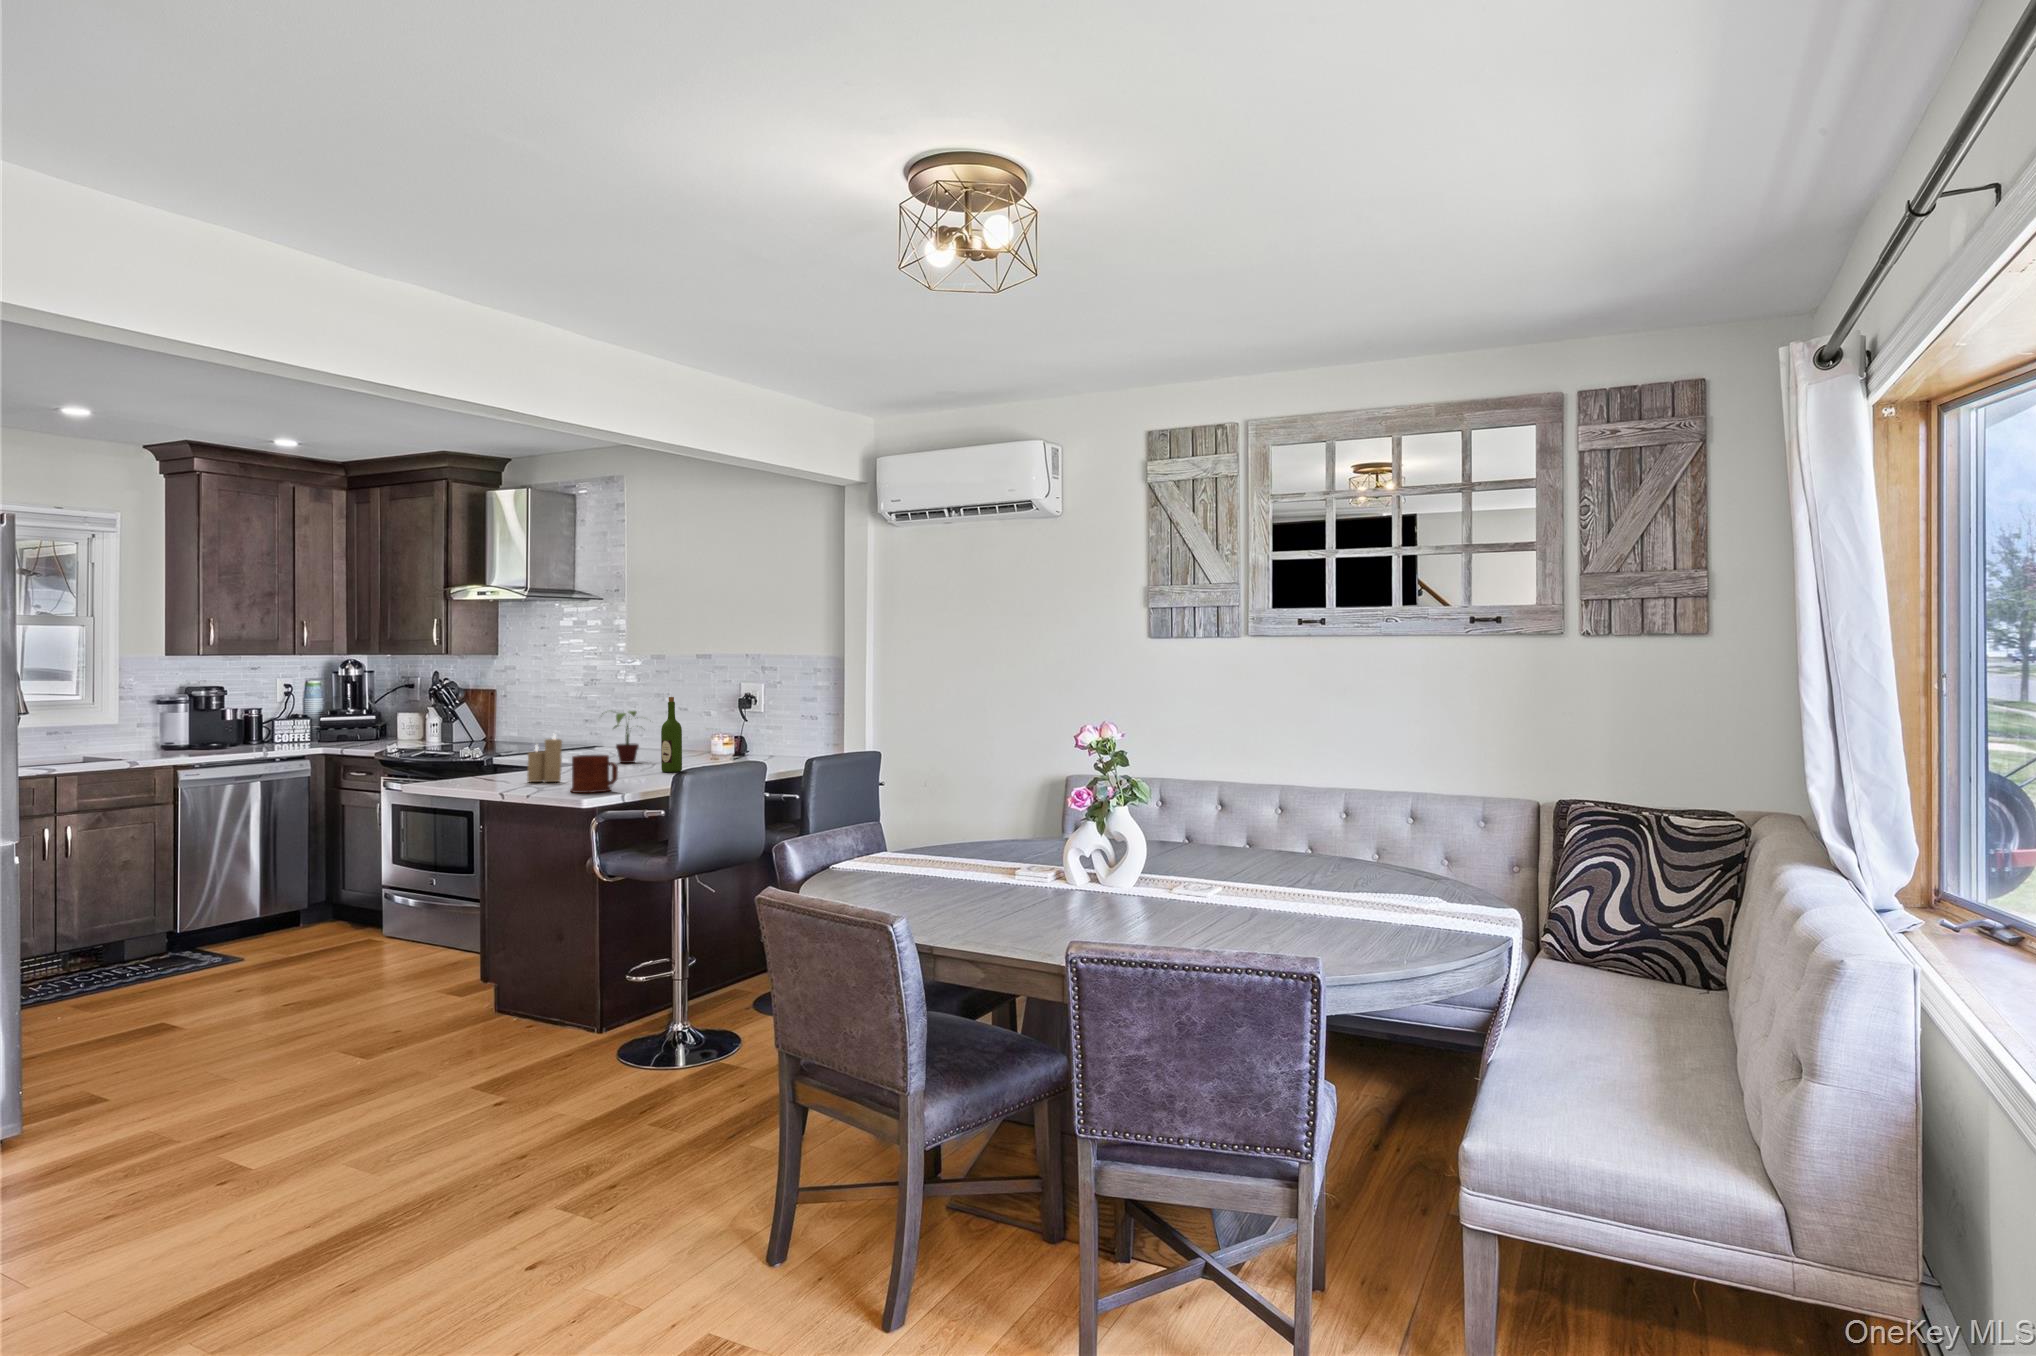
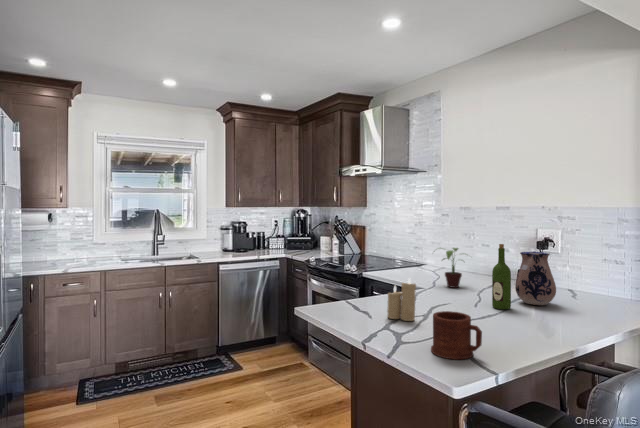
ceramic pitcher: none [694,707,737,768] -> present [515,251,556,305]

